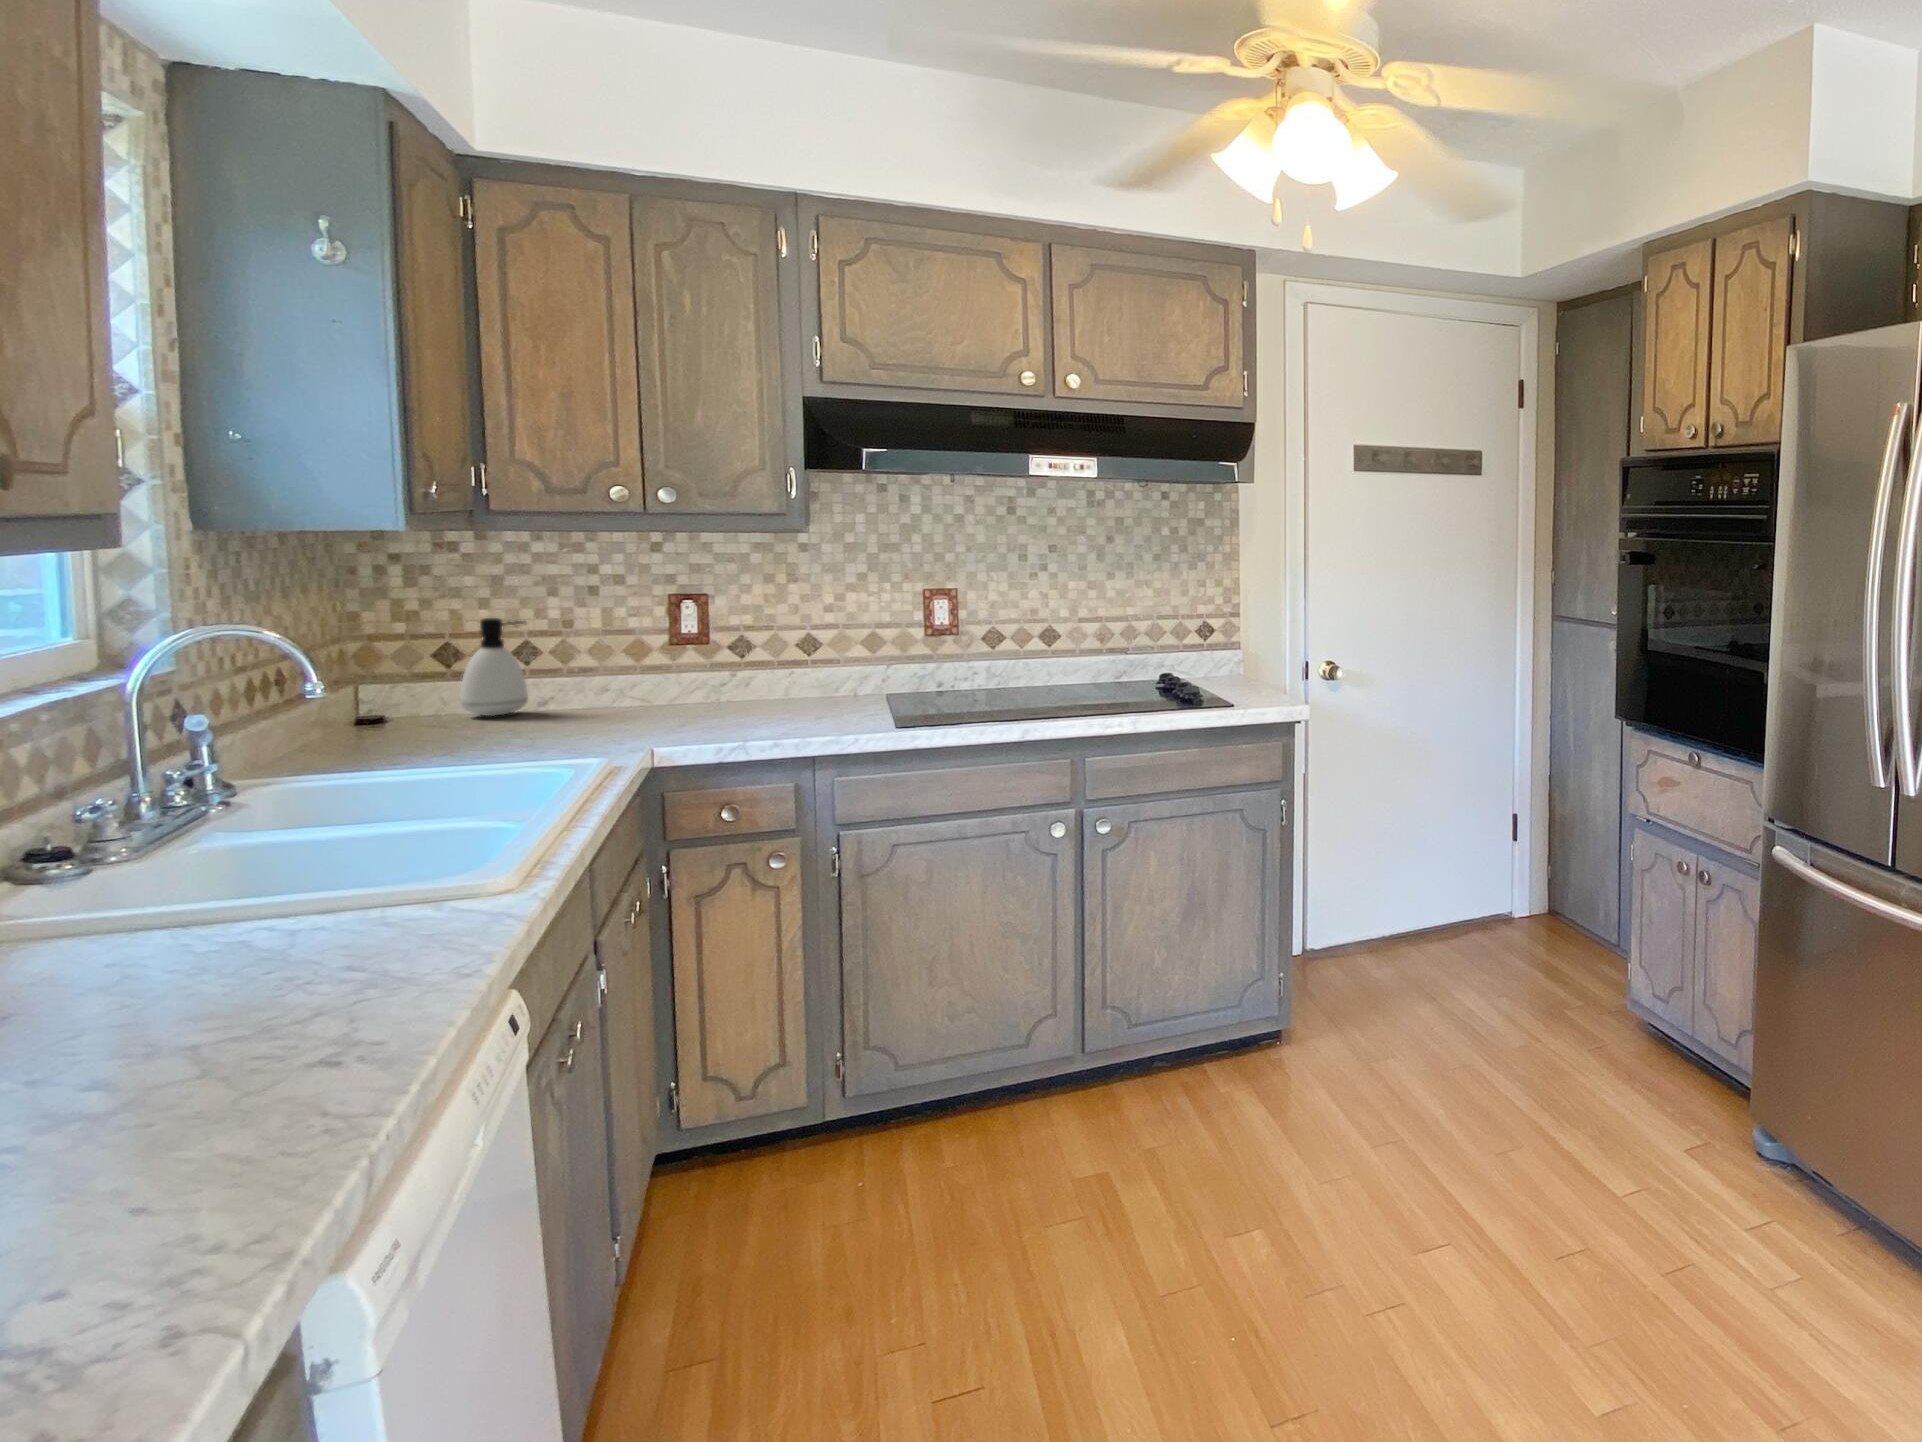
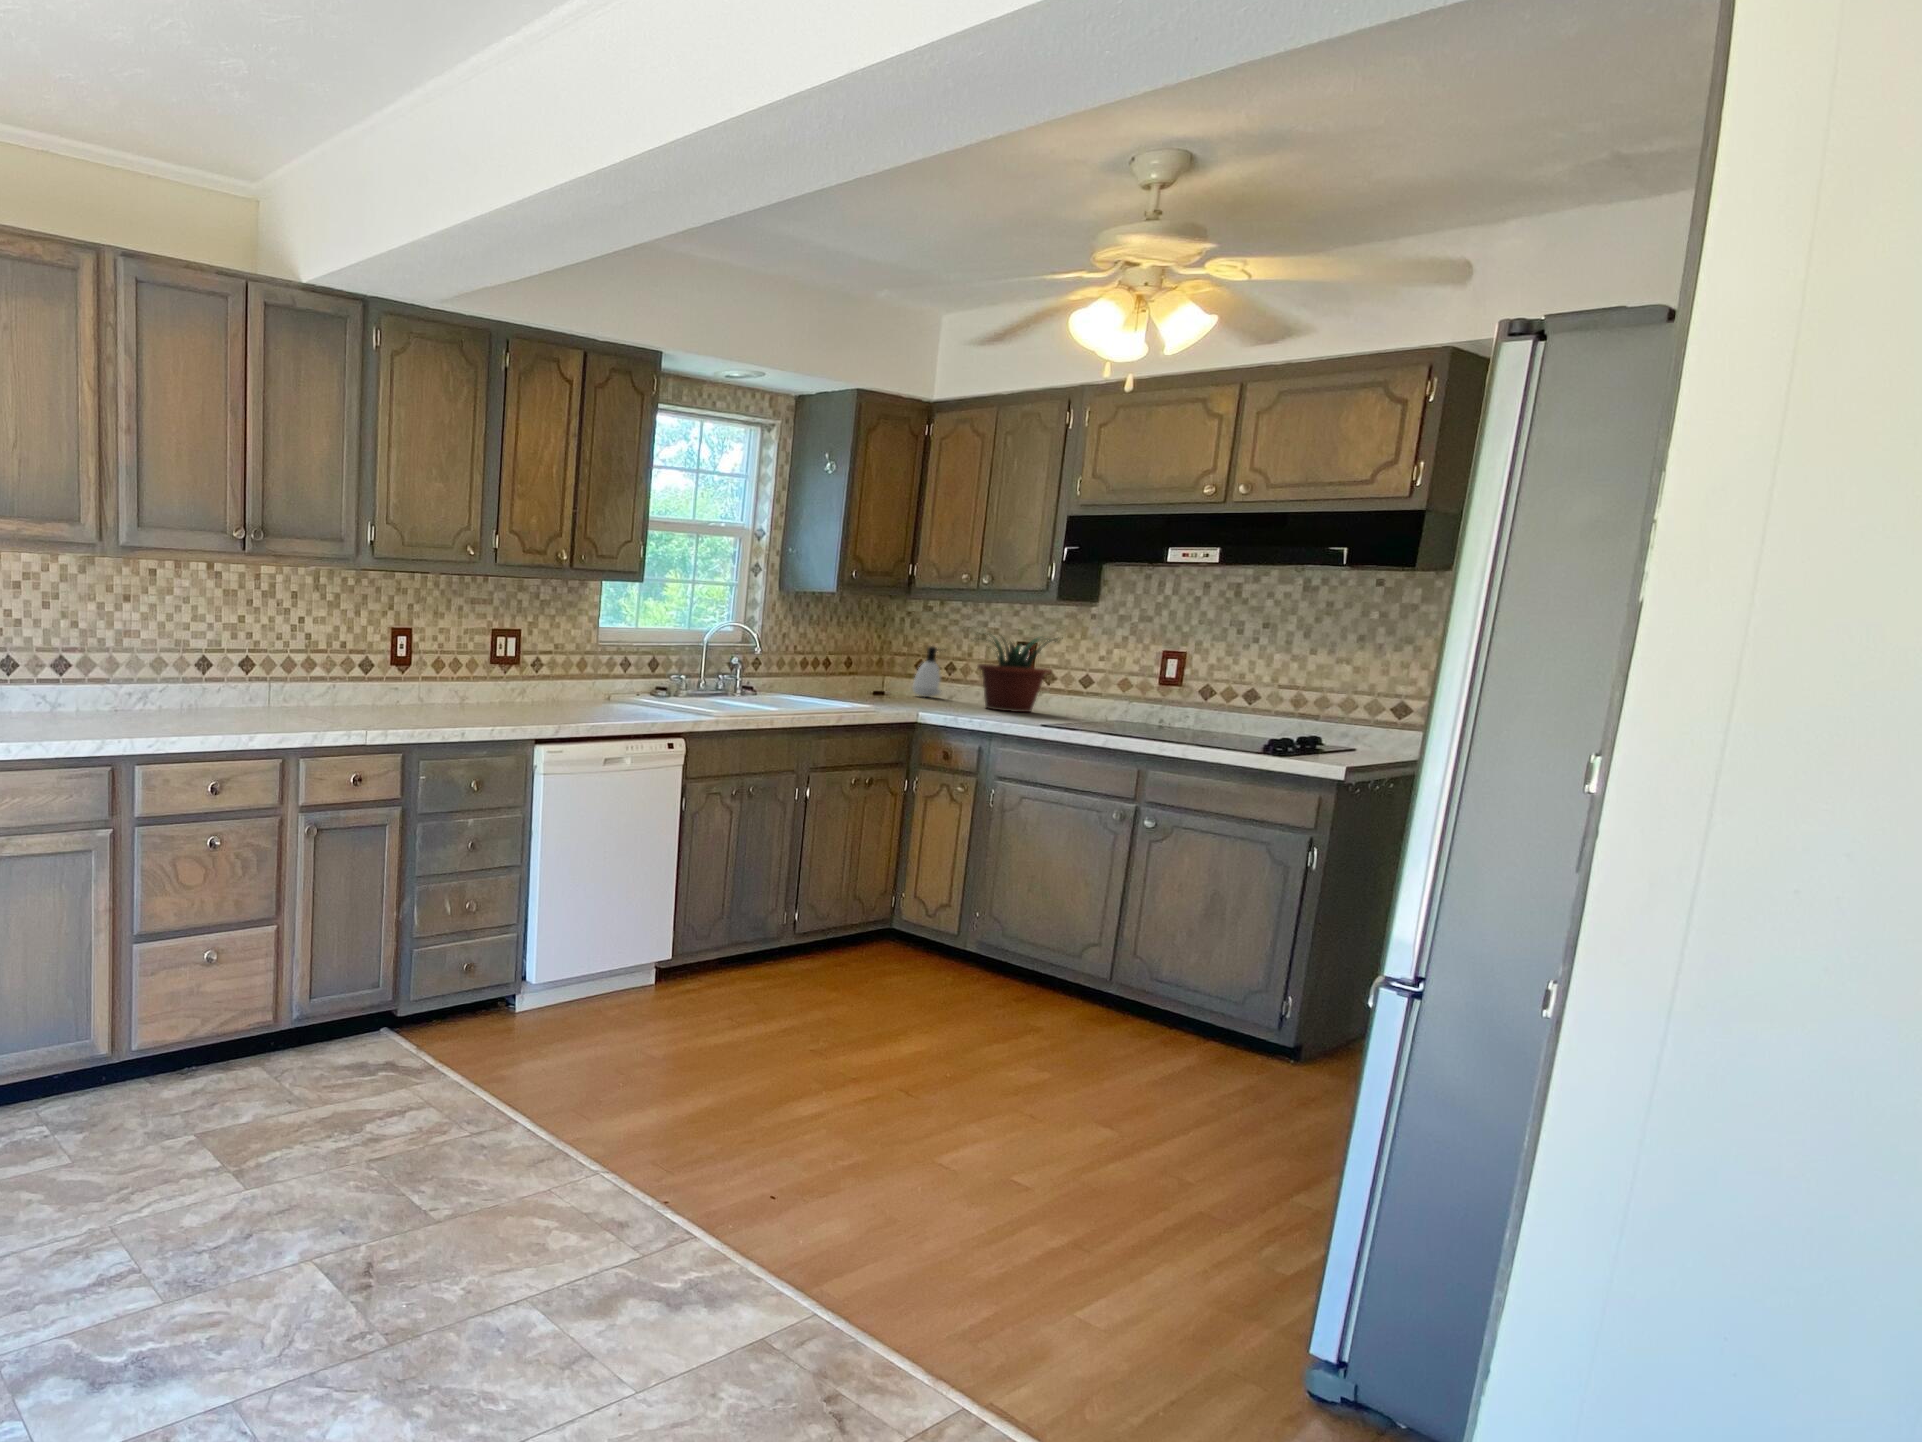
potted plant: none [634,583,815,721] -> present [978,636,1059,712]

